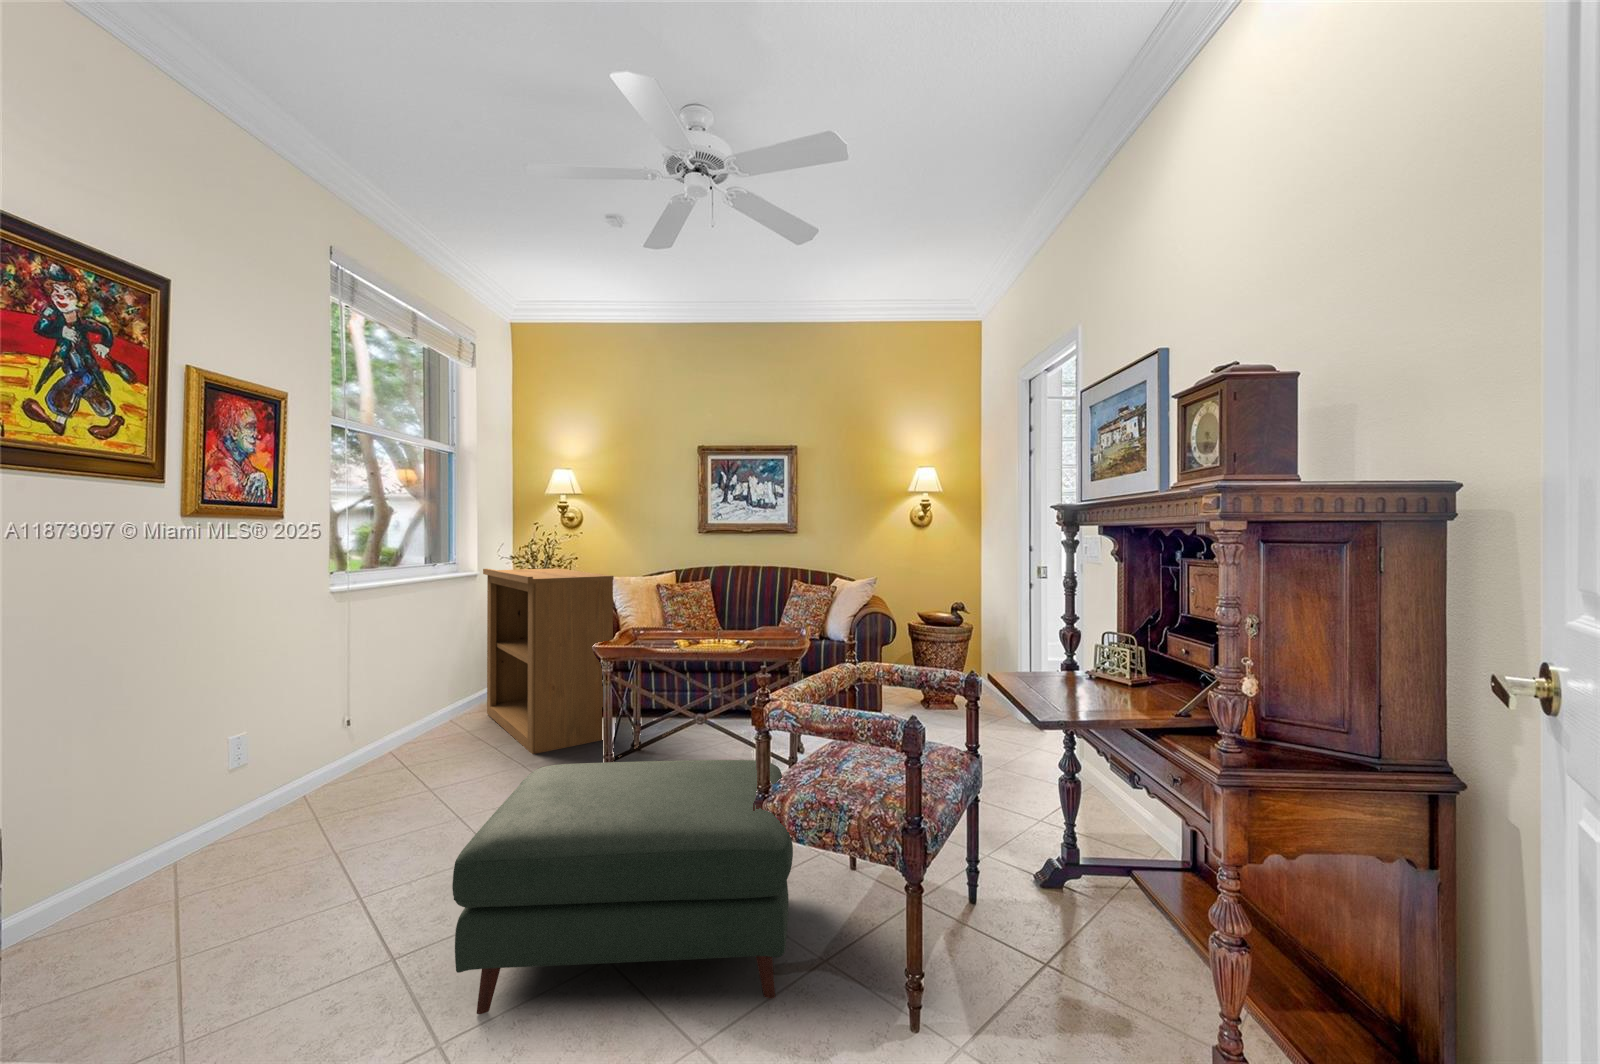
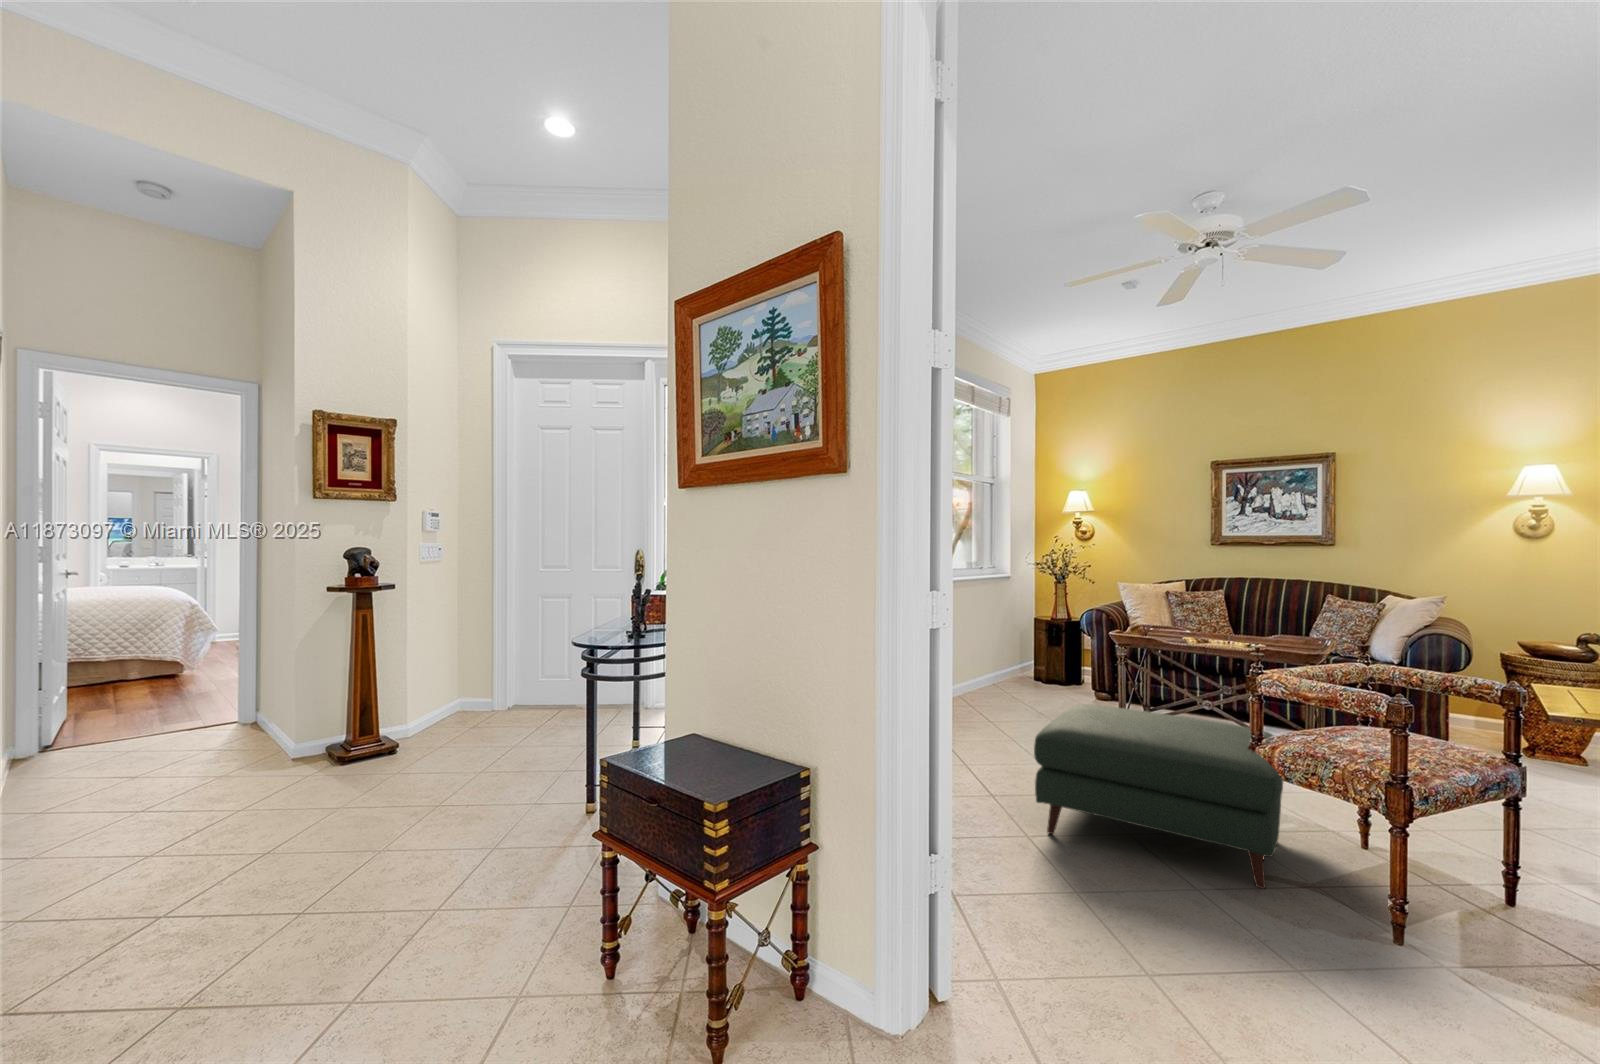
bookshelf: present [483,568,614,754] -> none [1016,571,1126,718]

